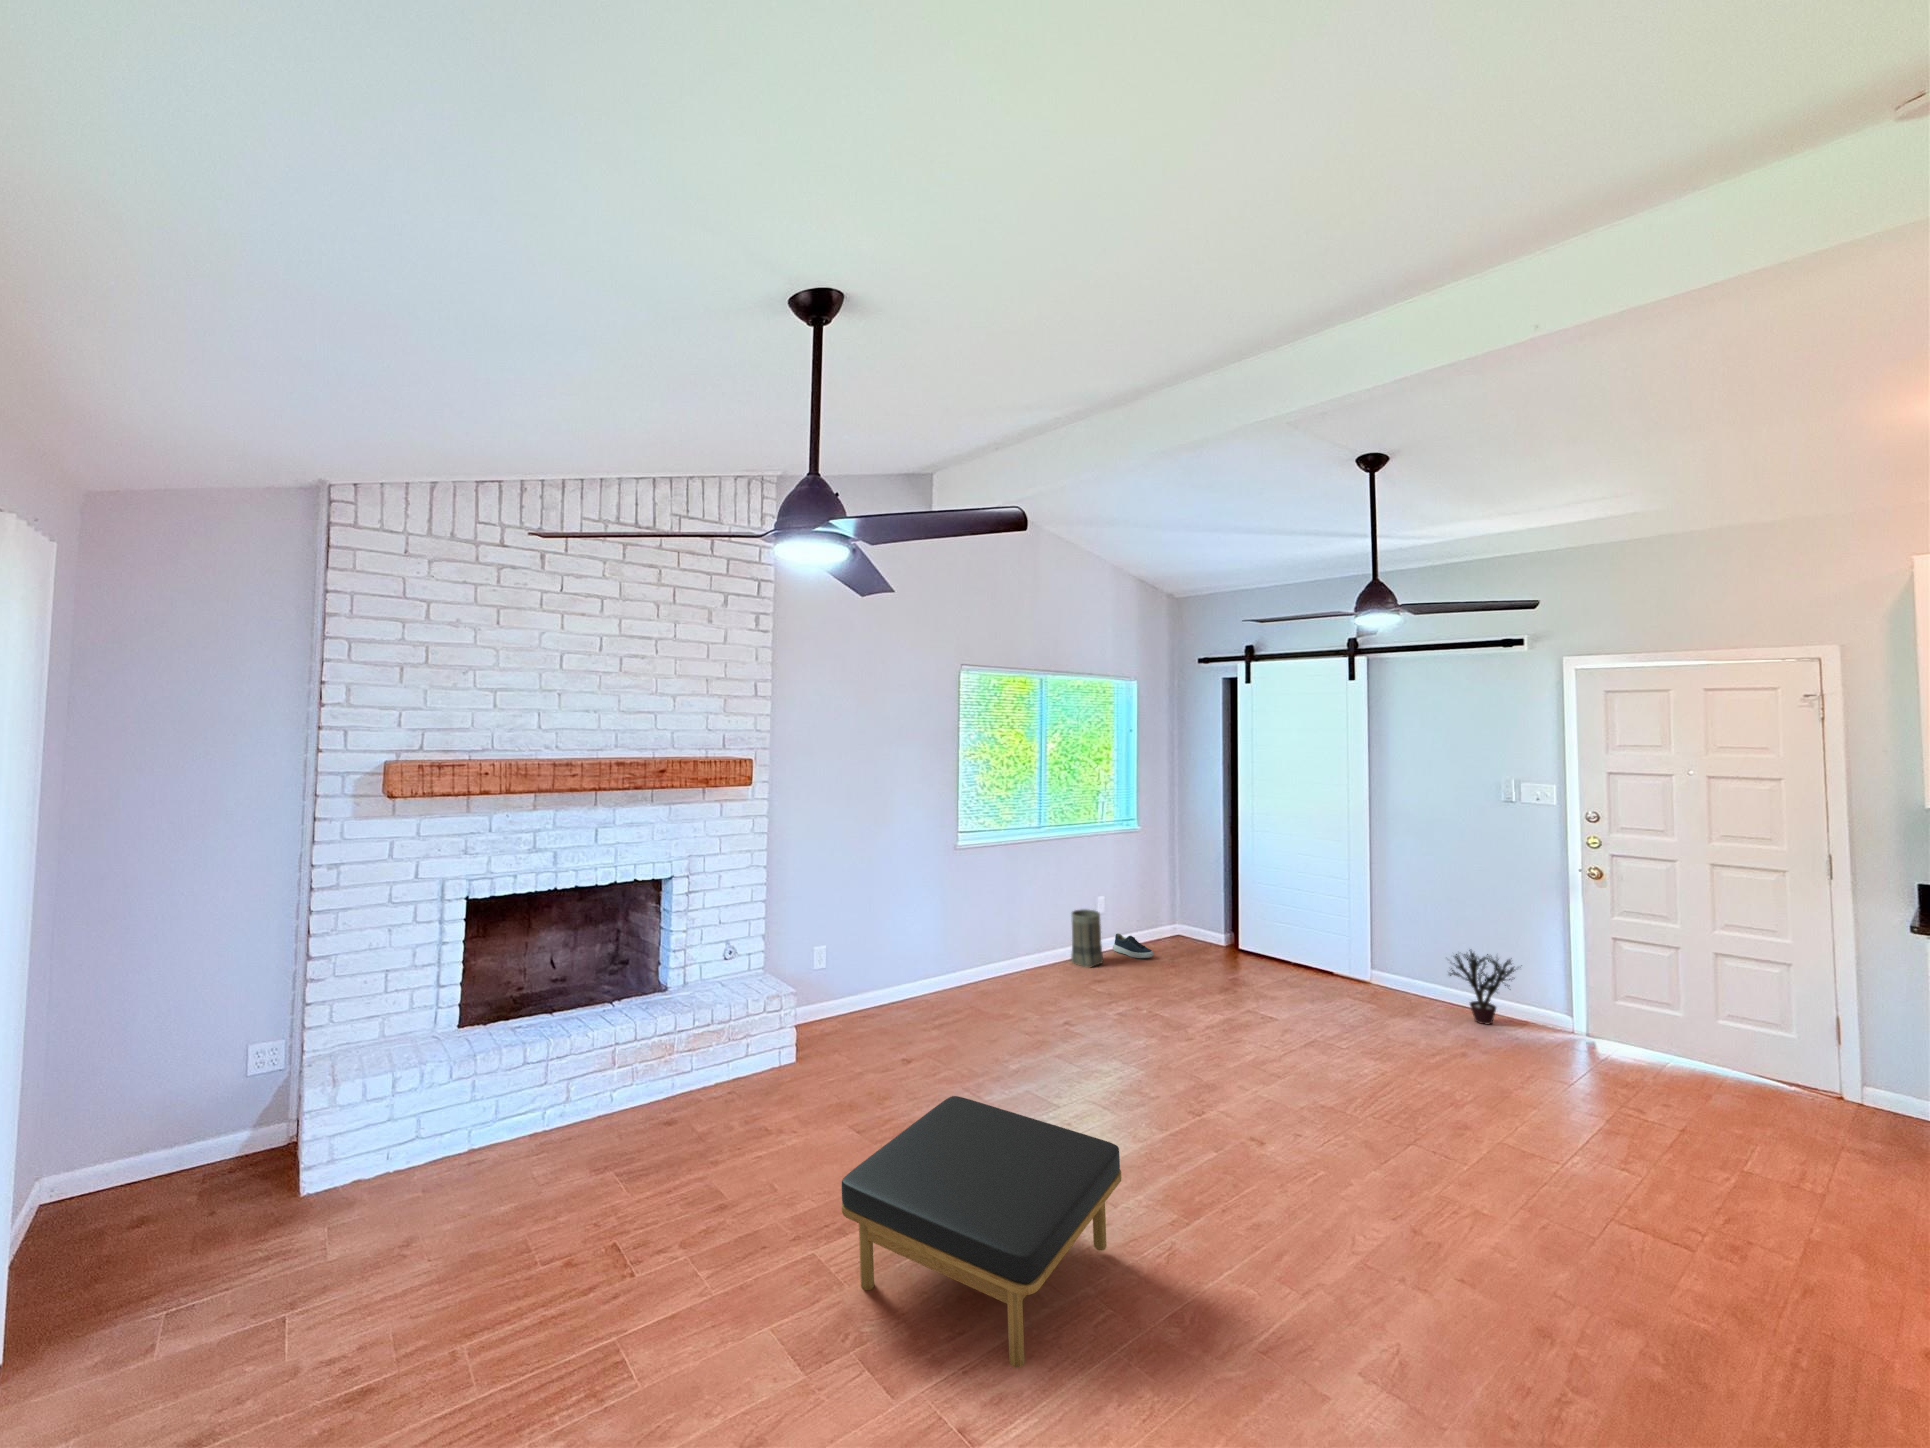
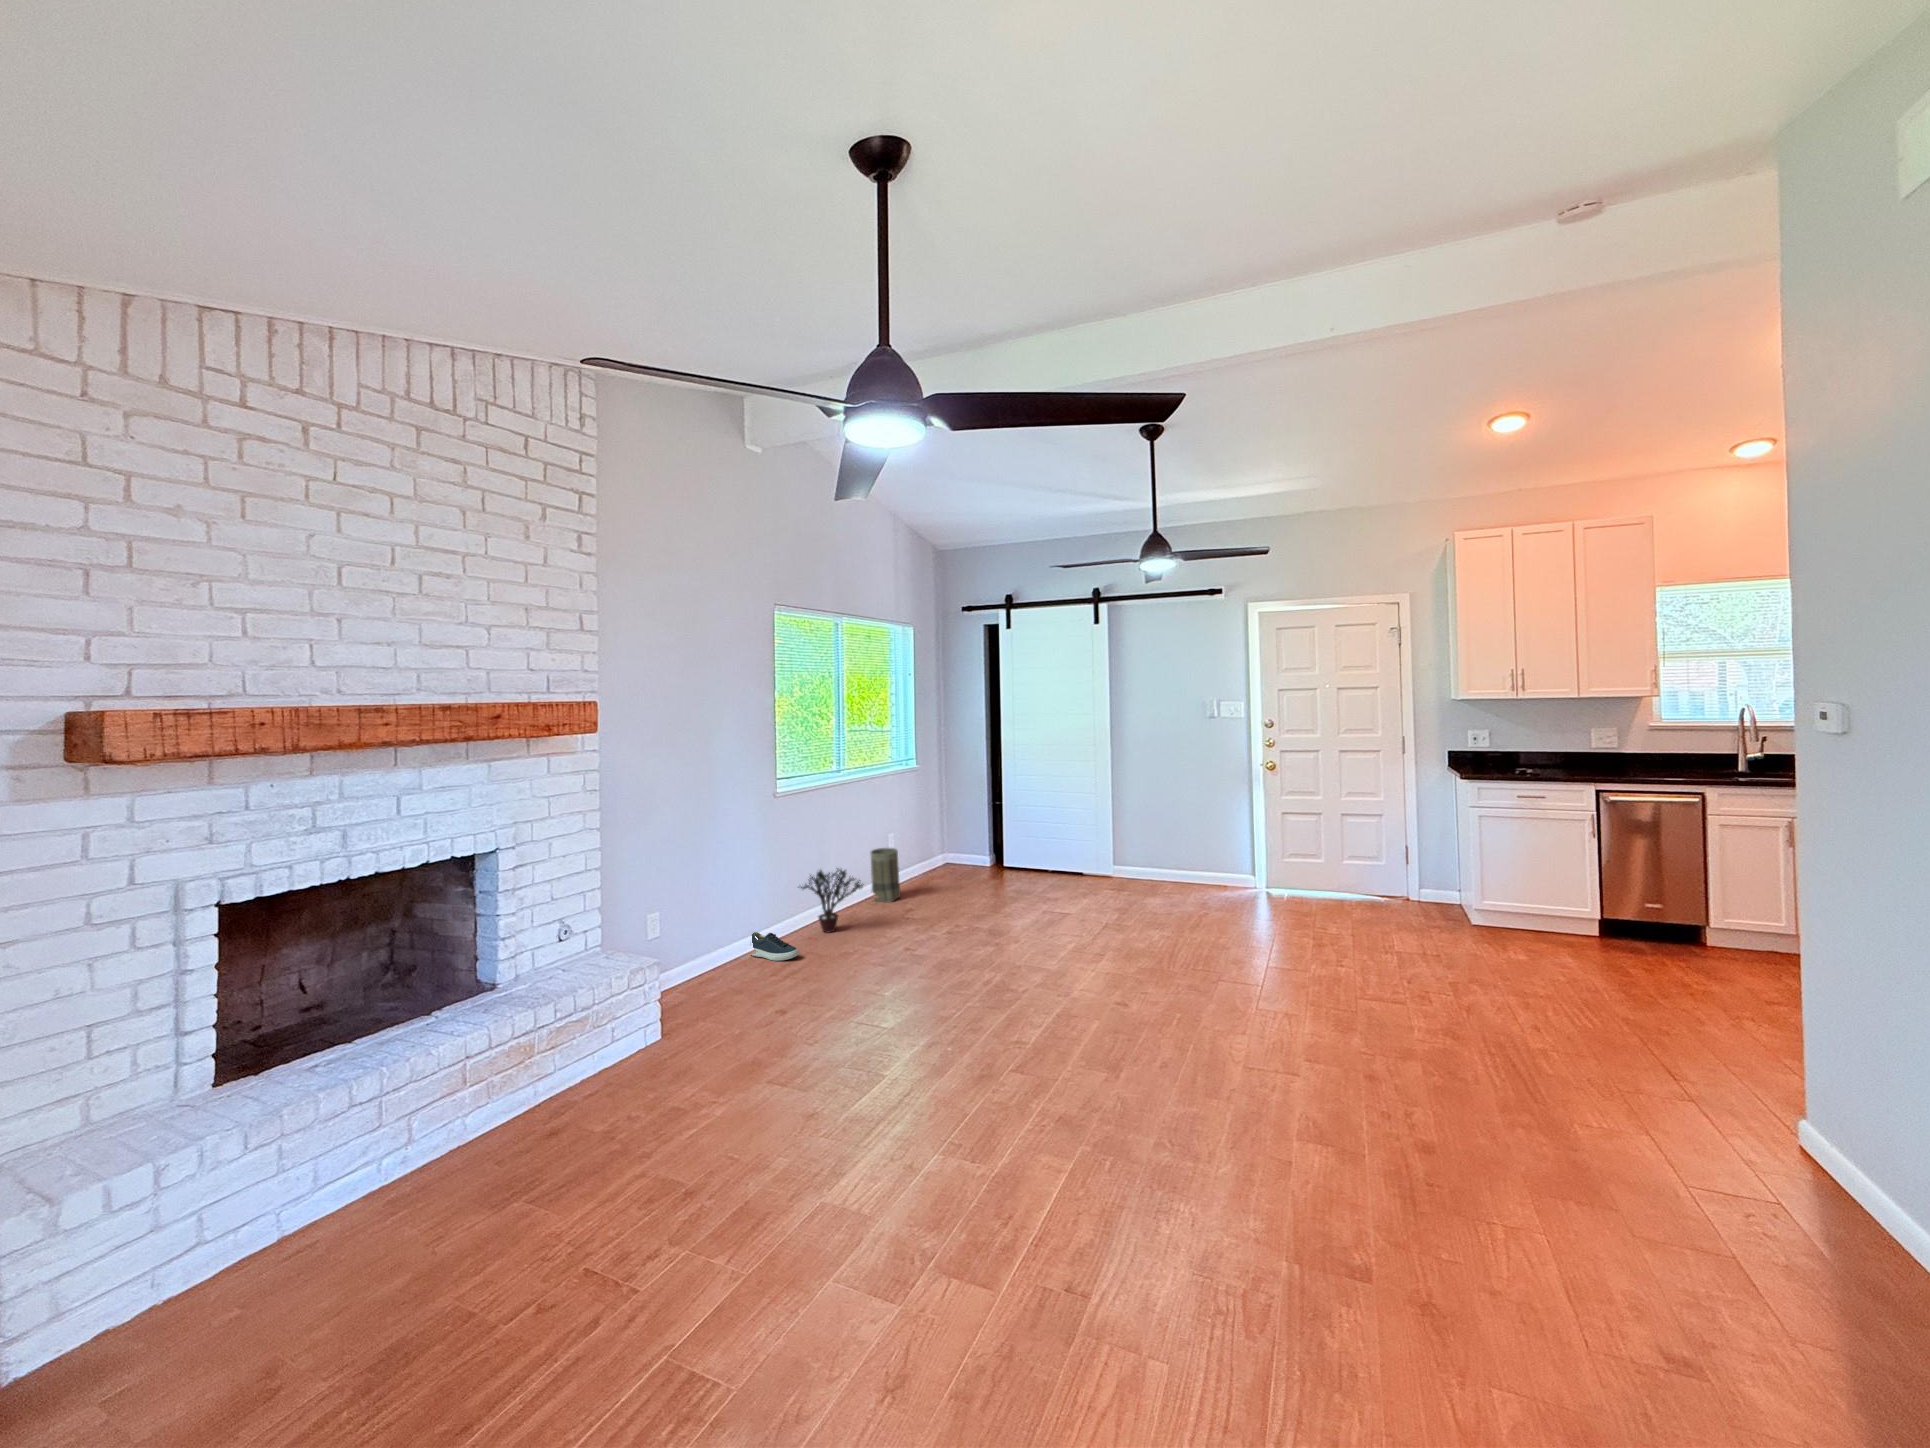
shoe: present [1113,934,1154,958] -> present [752,932,799,961]
potted plant: present [1449,950,1515,1024] -> present [798,868,863,933]
ottoman: present [842,1096,1121,1367] -> none [875,1015,1105,1229]

